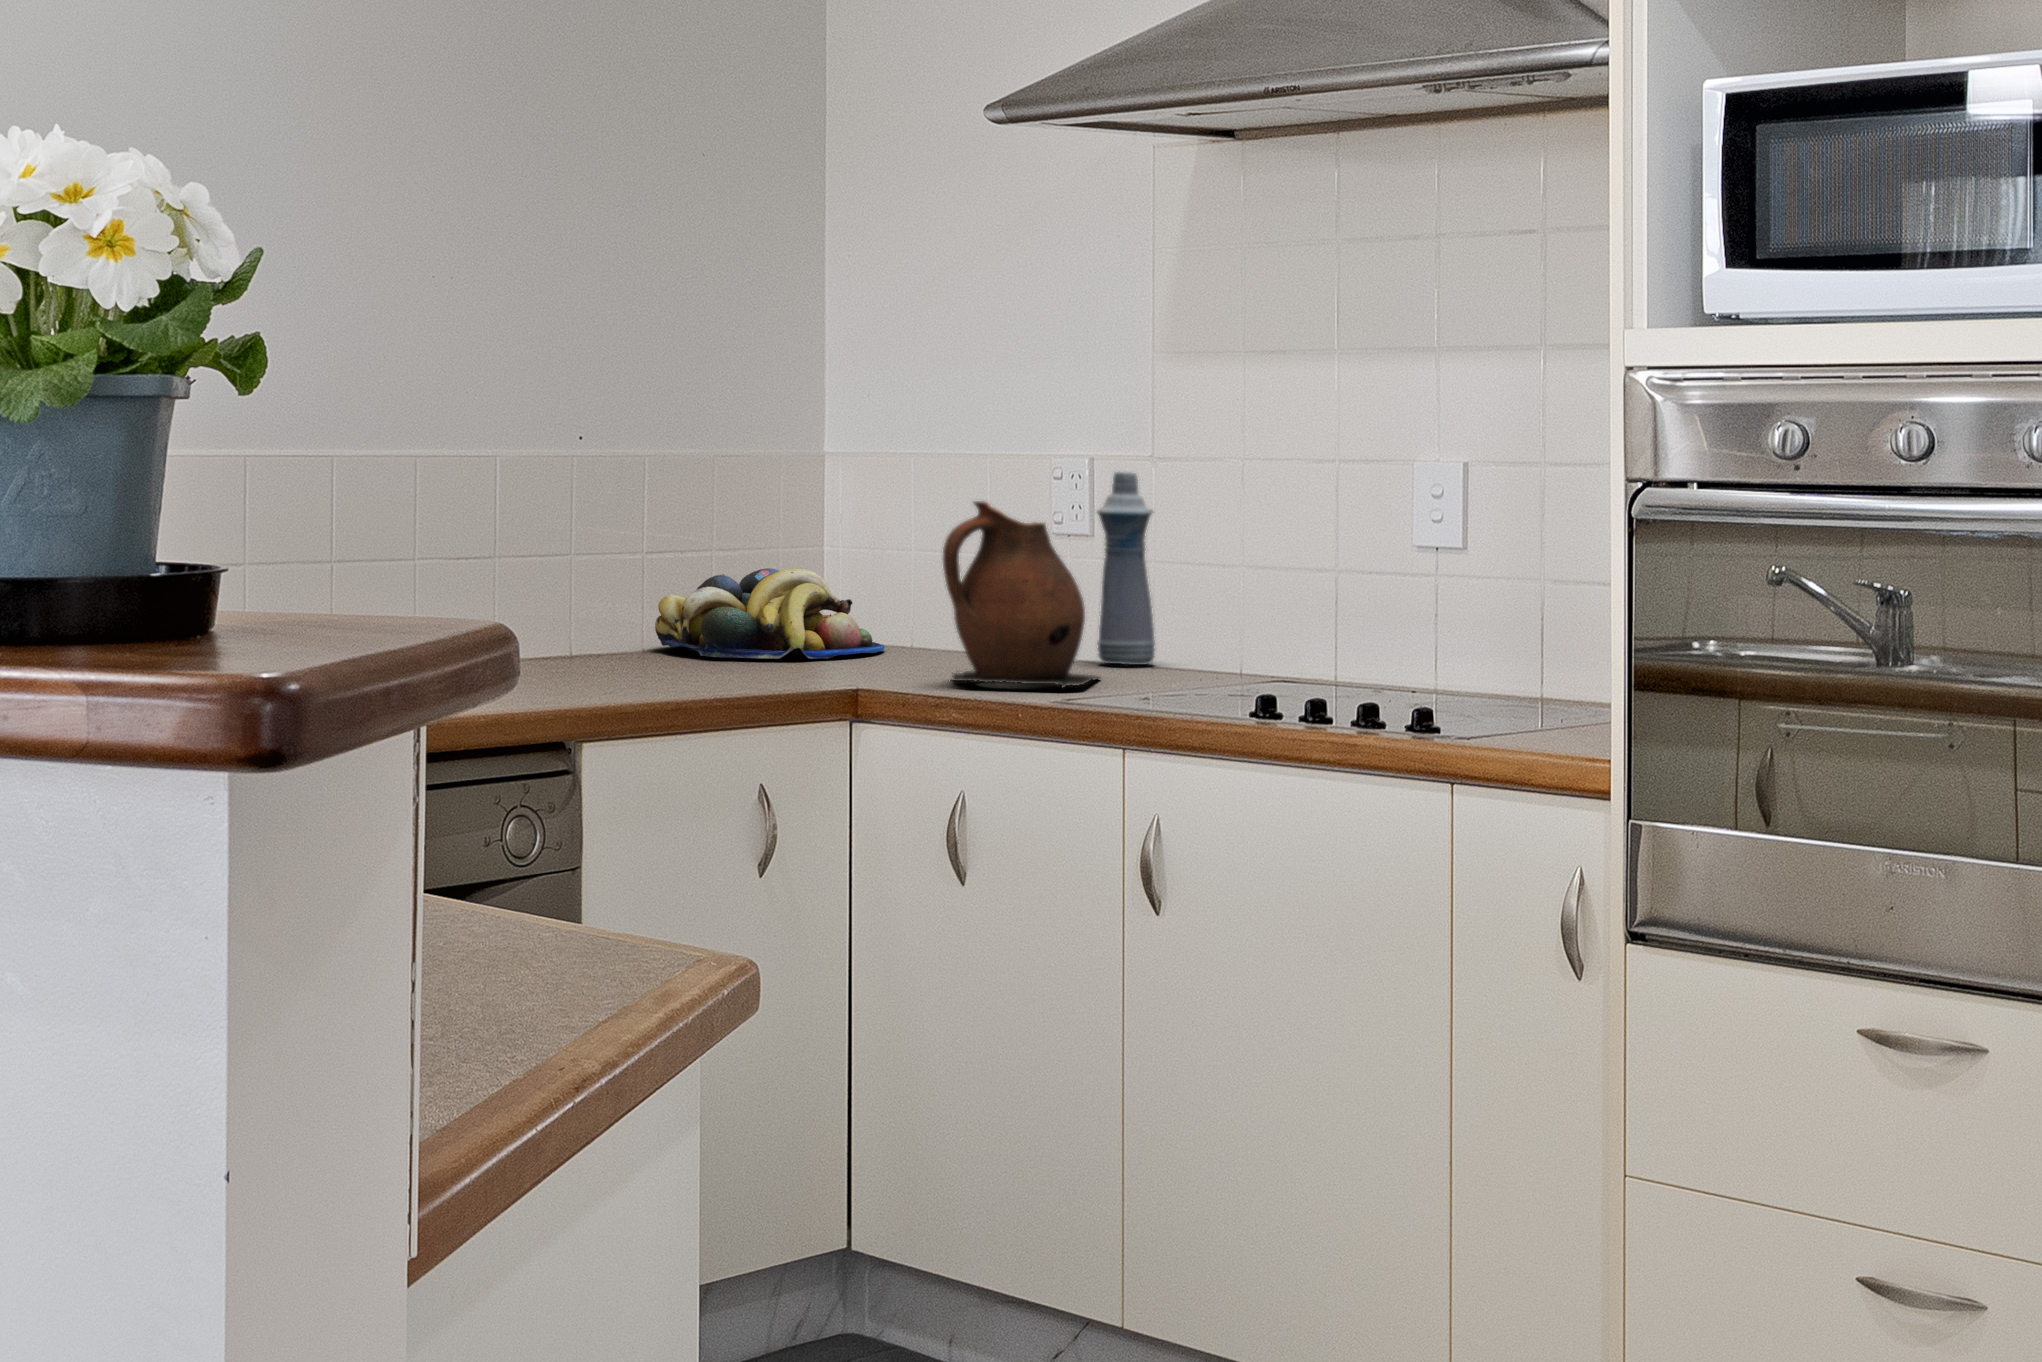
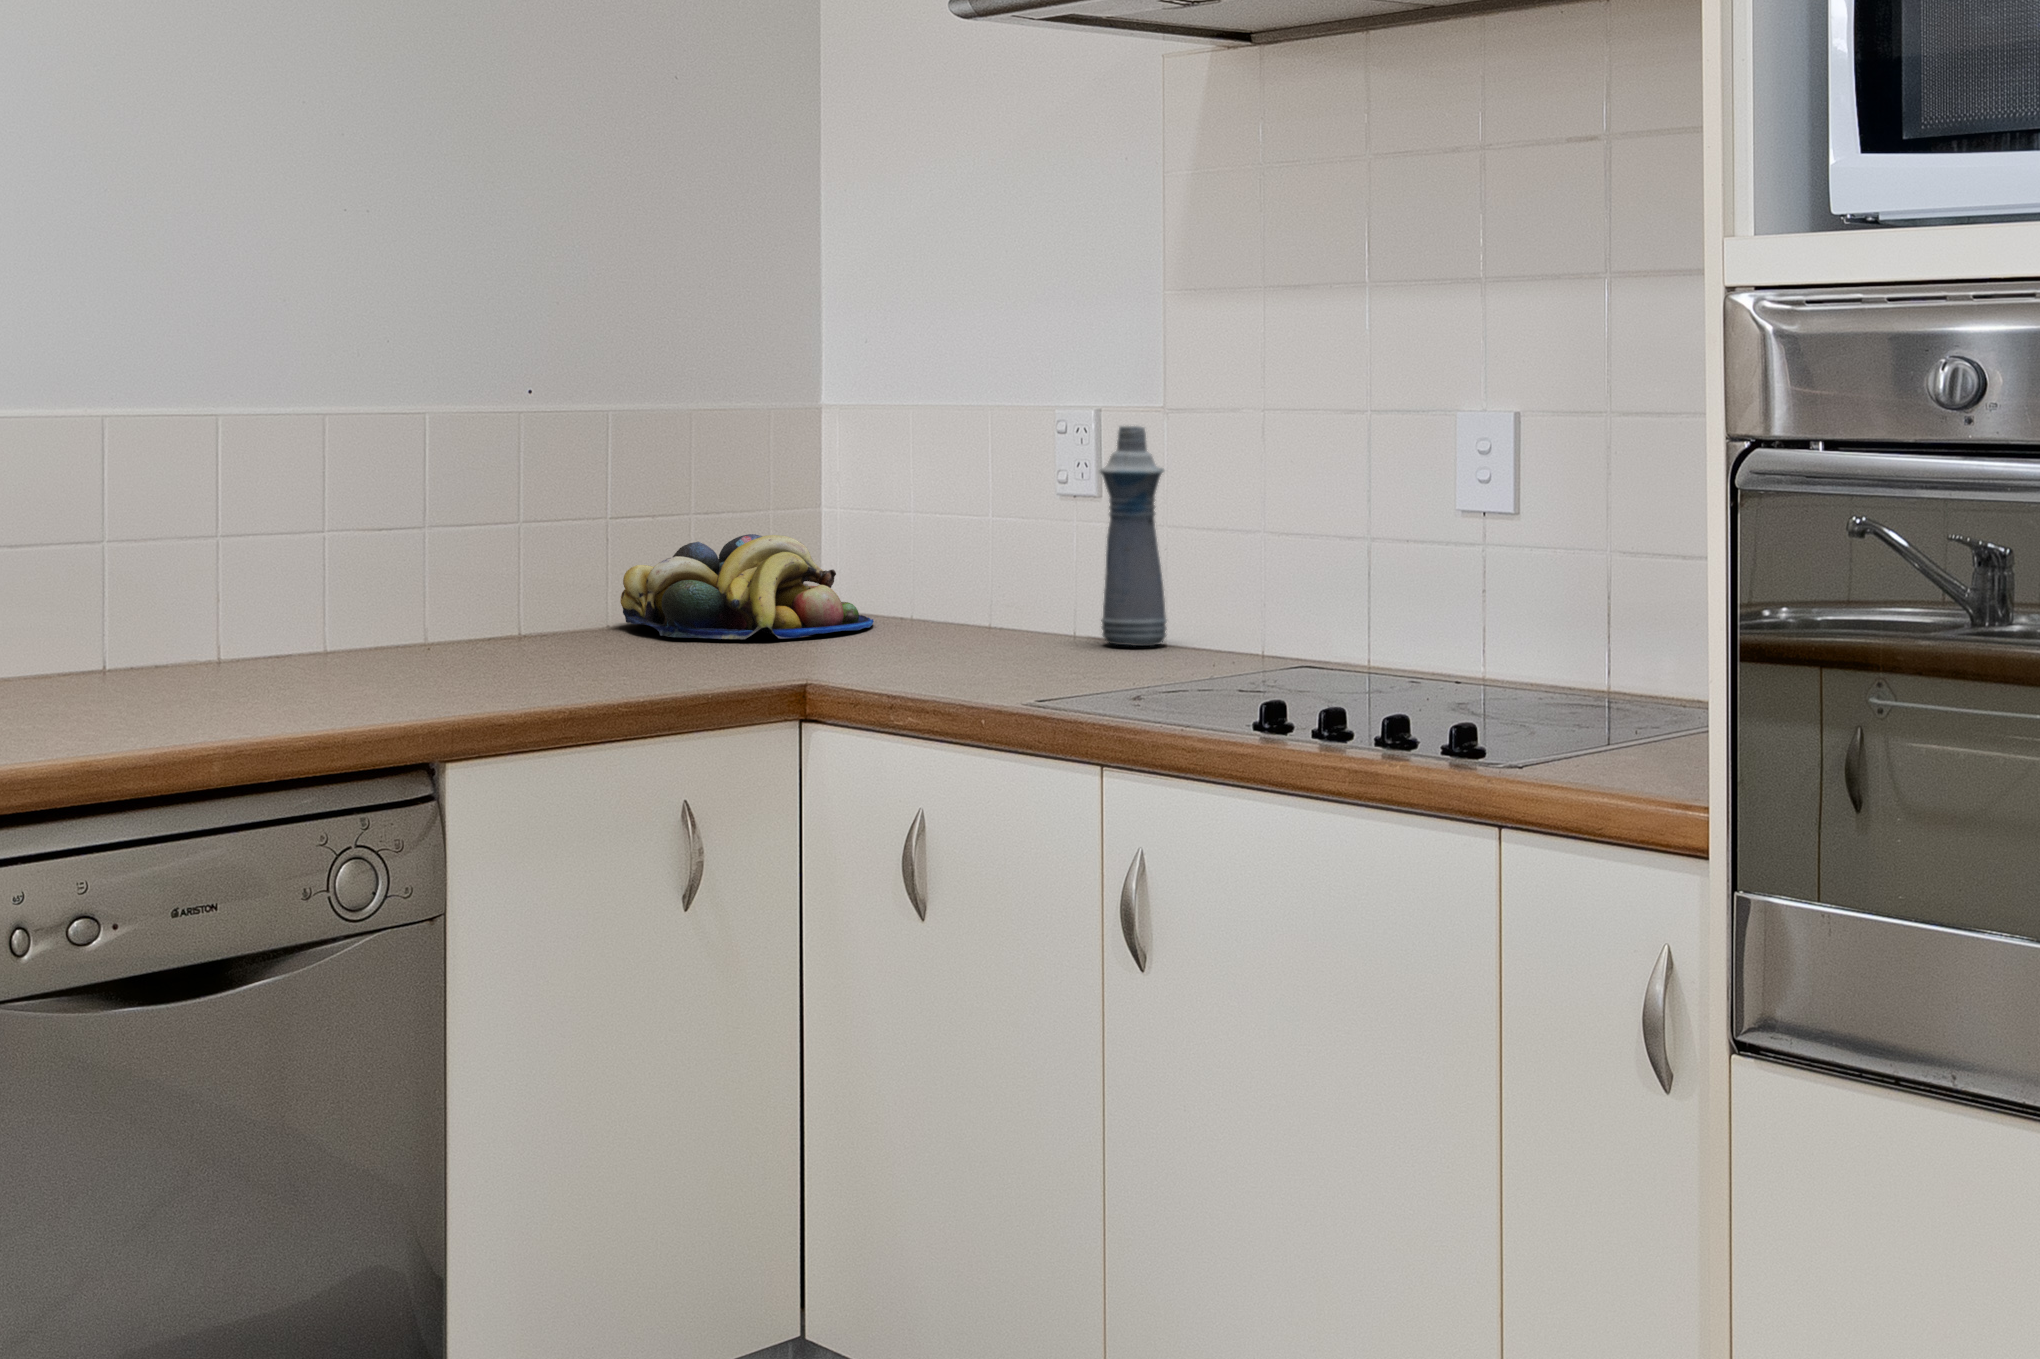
ceramic pitcher: present [943,501,1100,688] -> none [907,462,1095,684]

